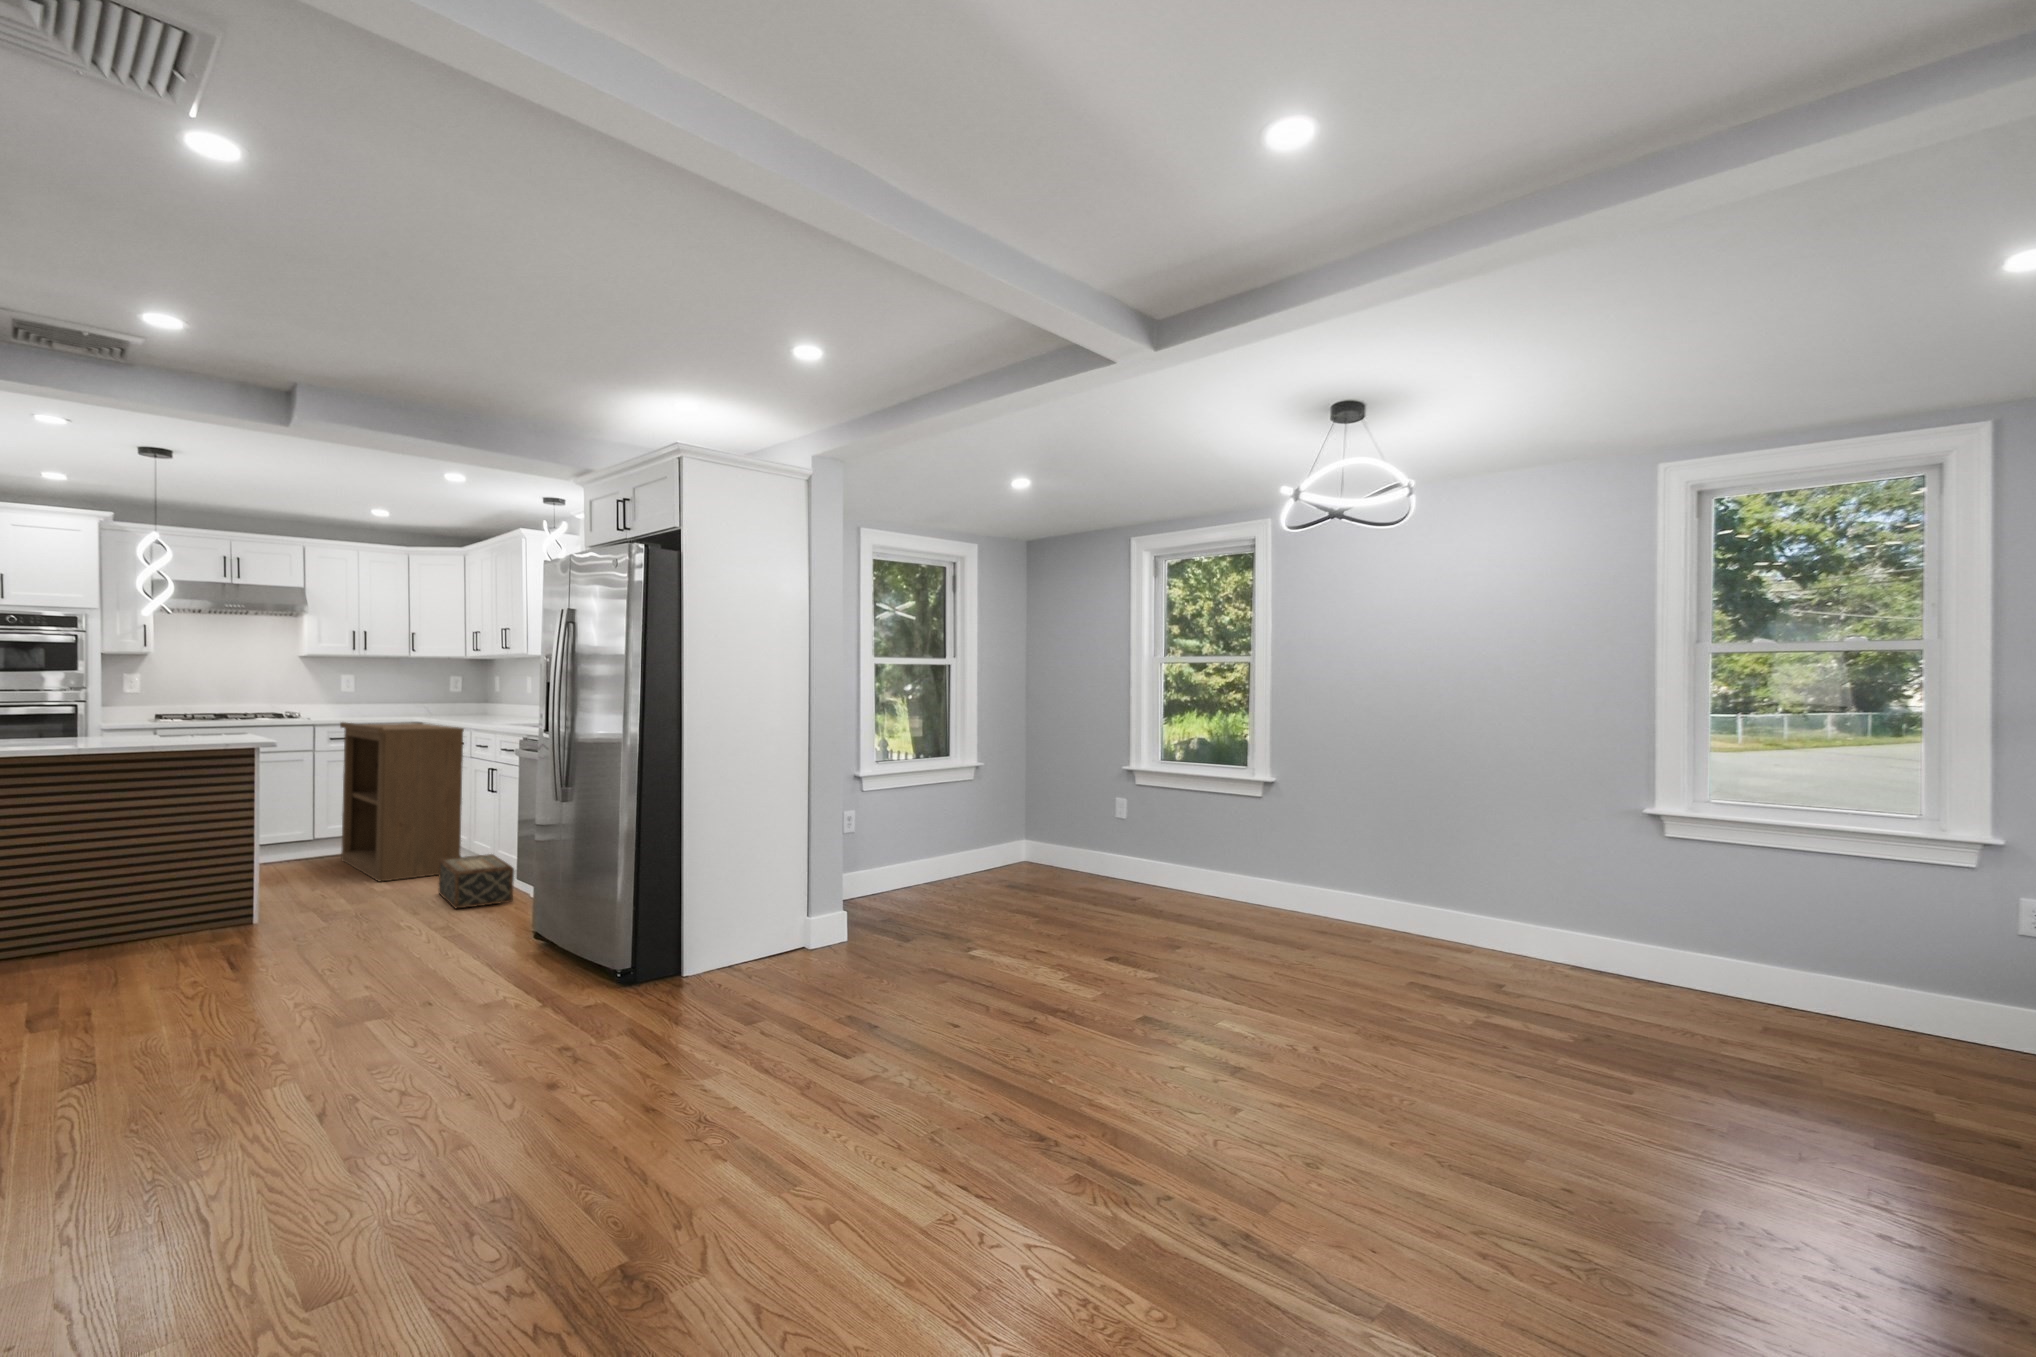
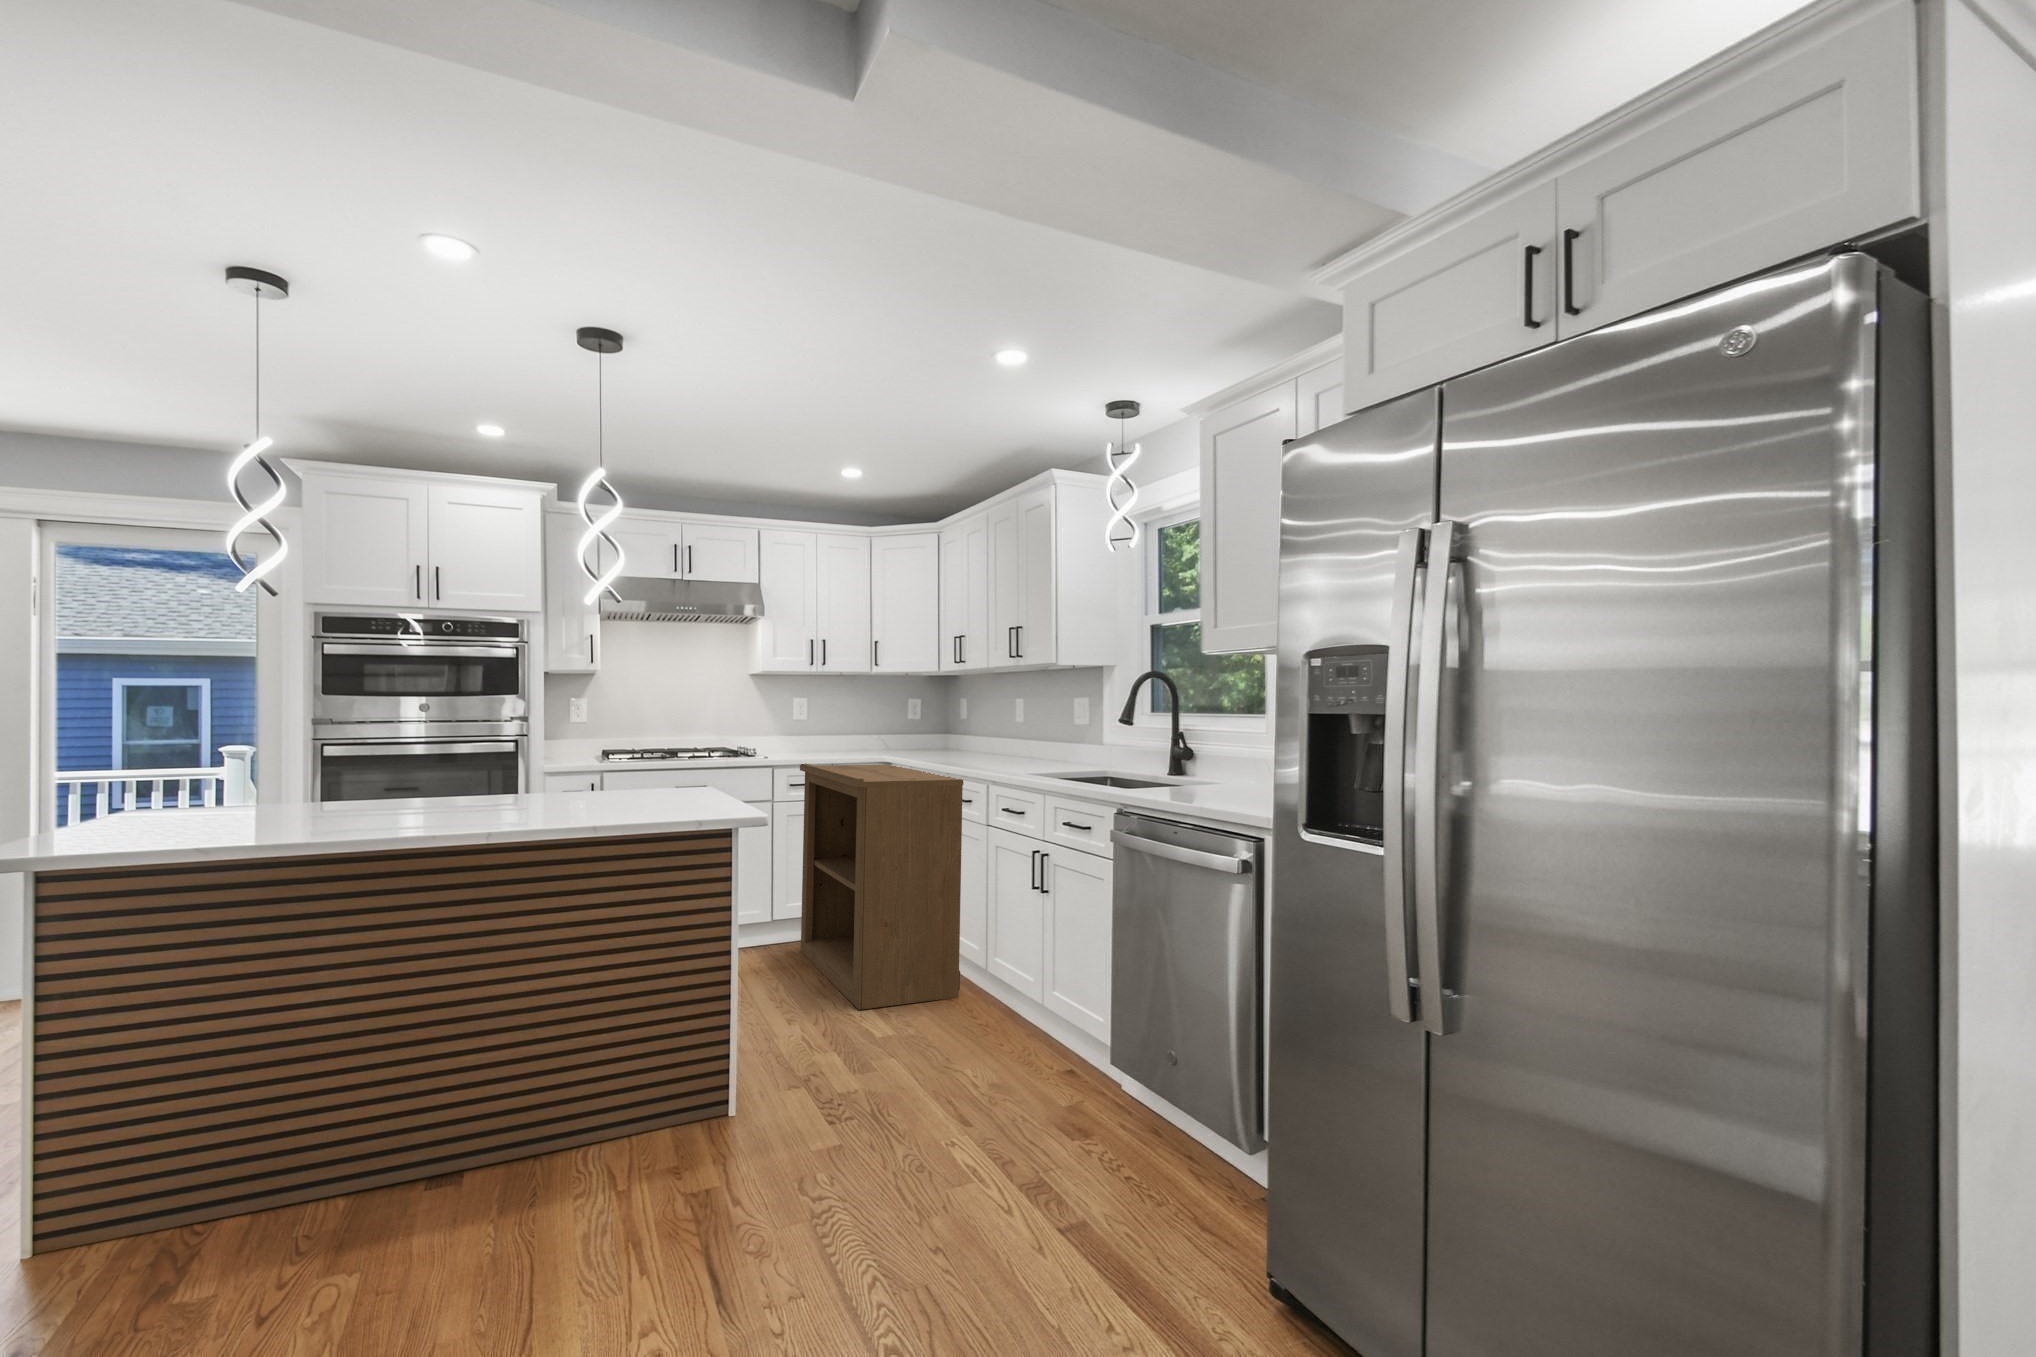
woven basket: present [439,854,514,908] -> none [950,990,1076,1106]

